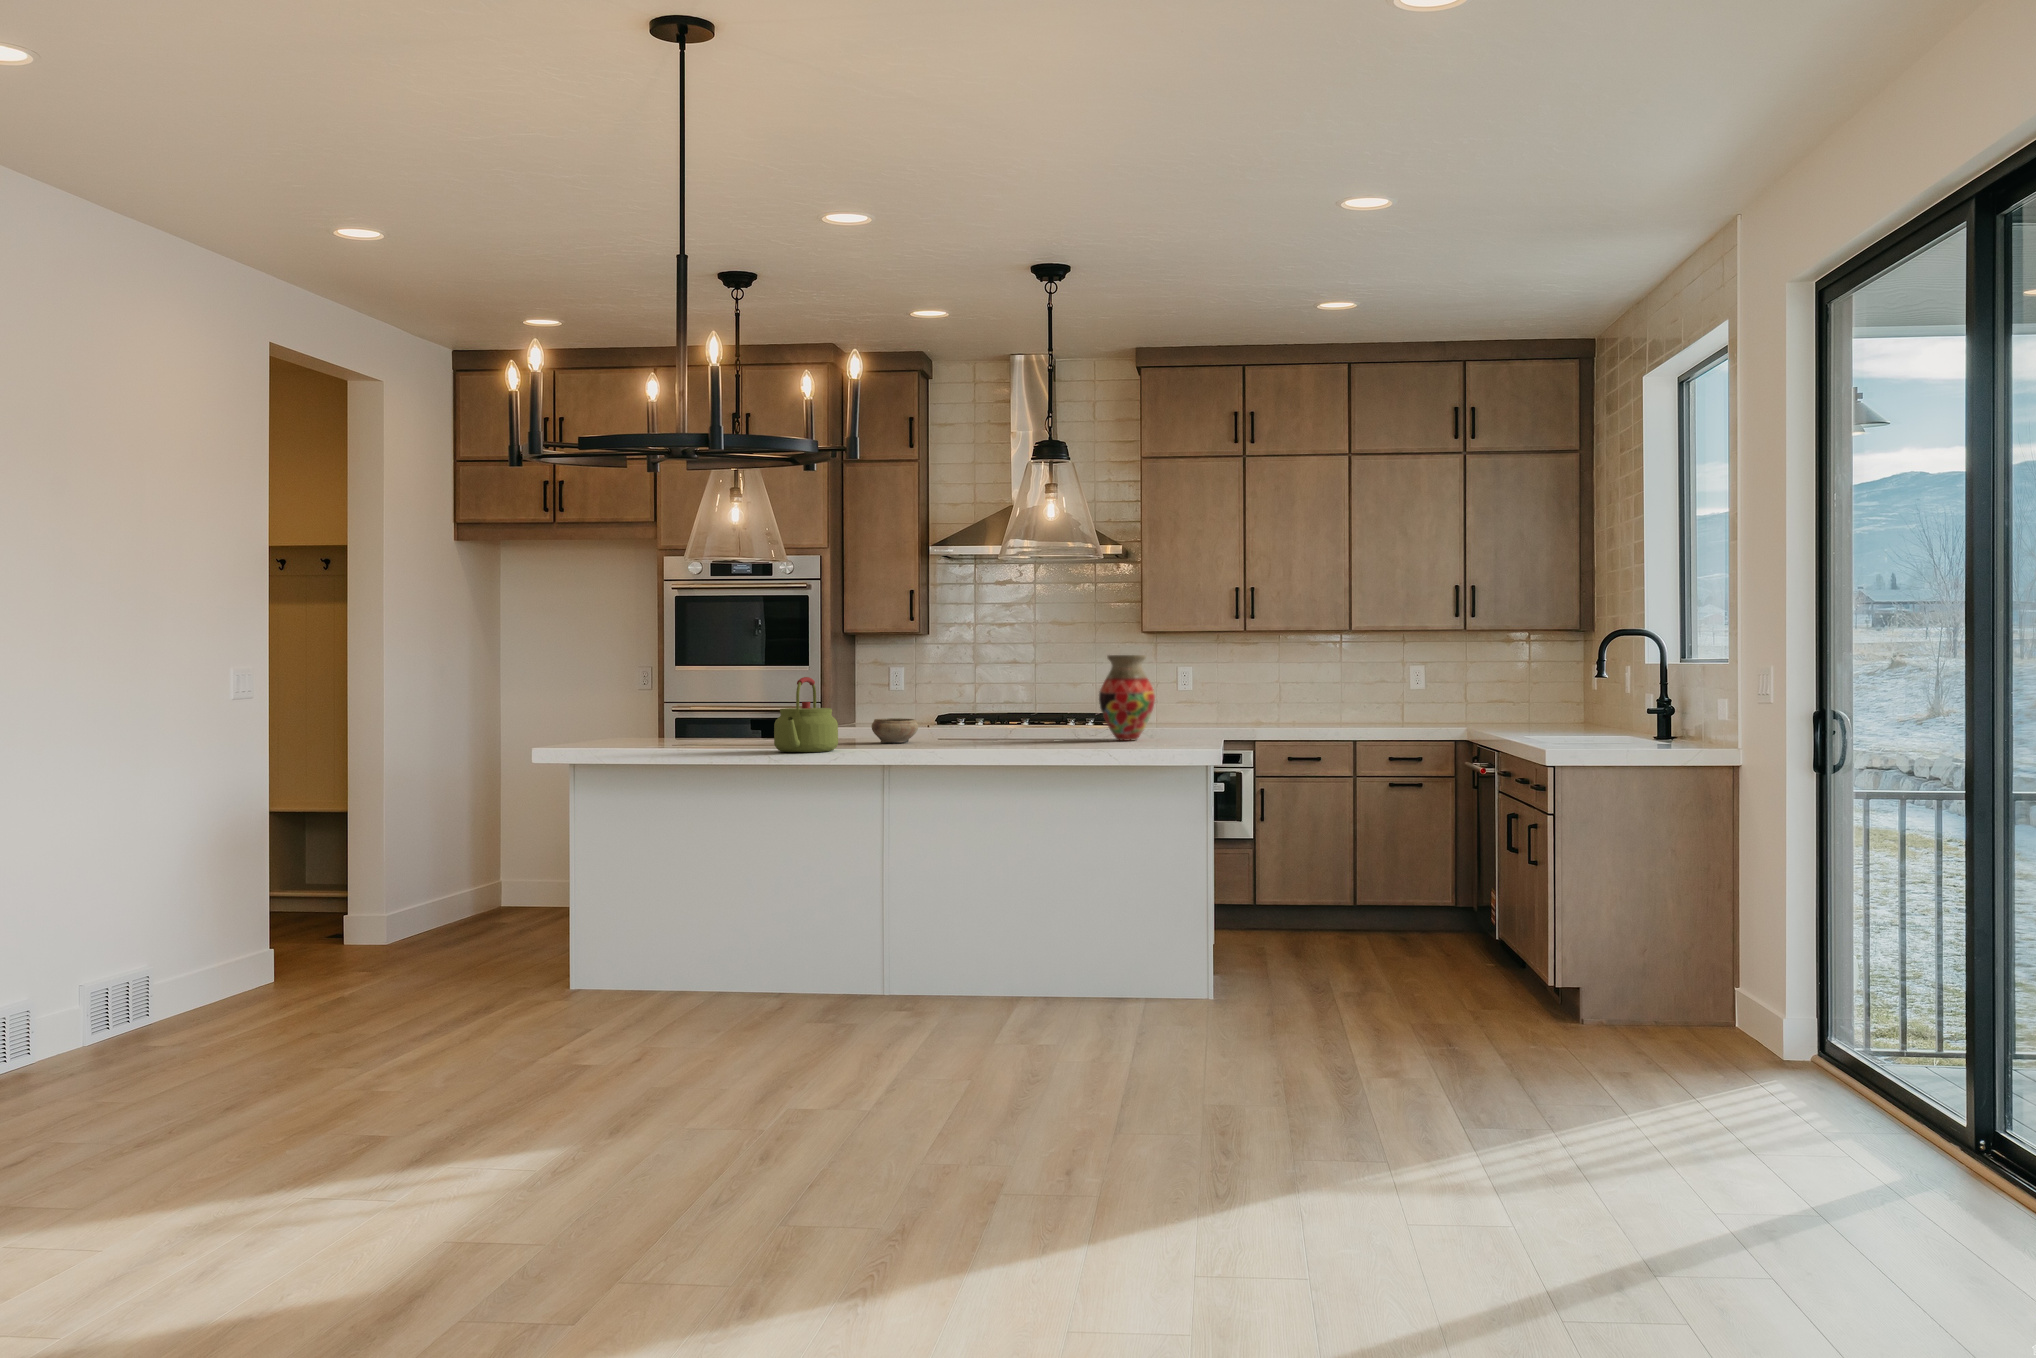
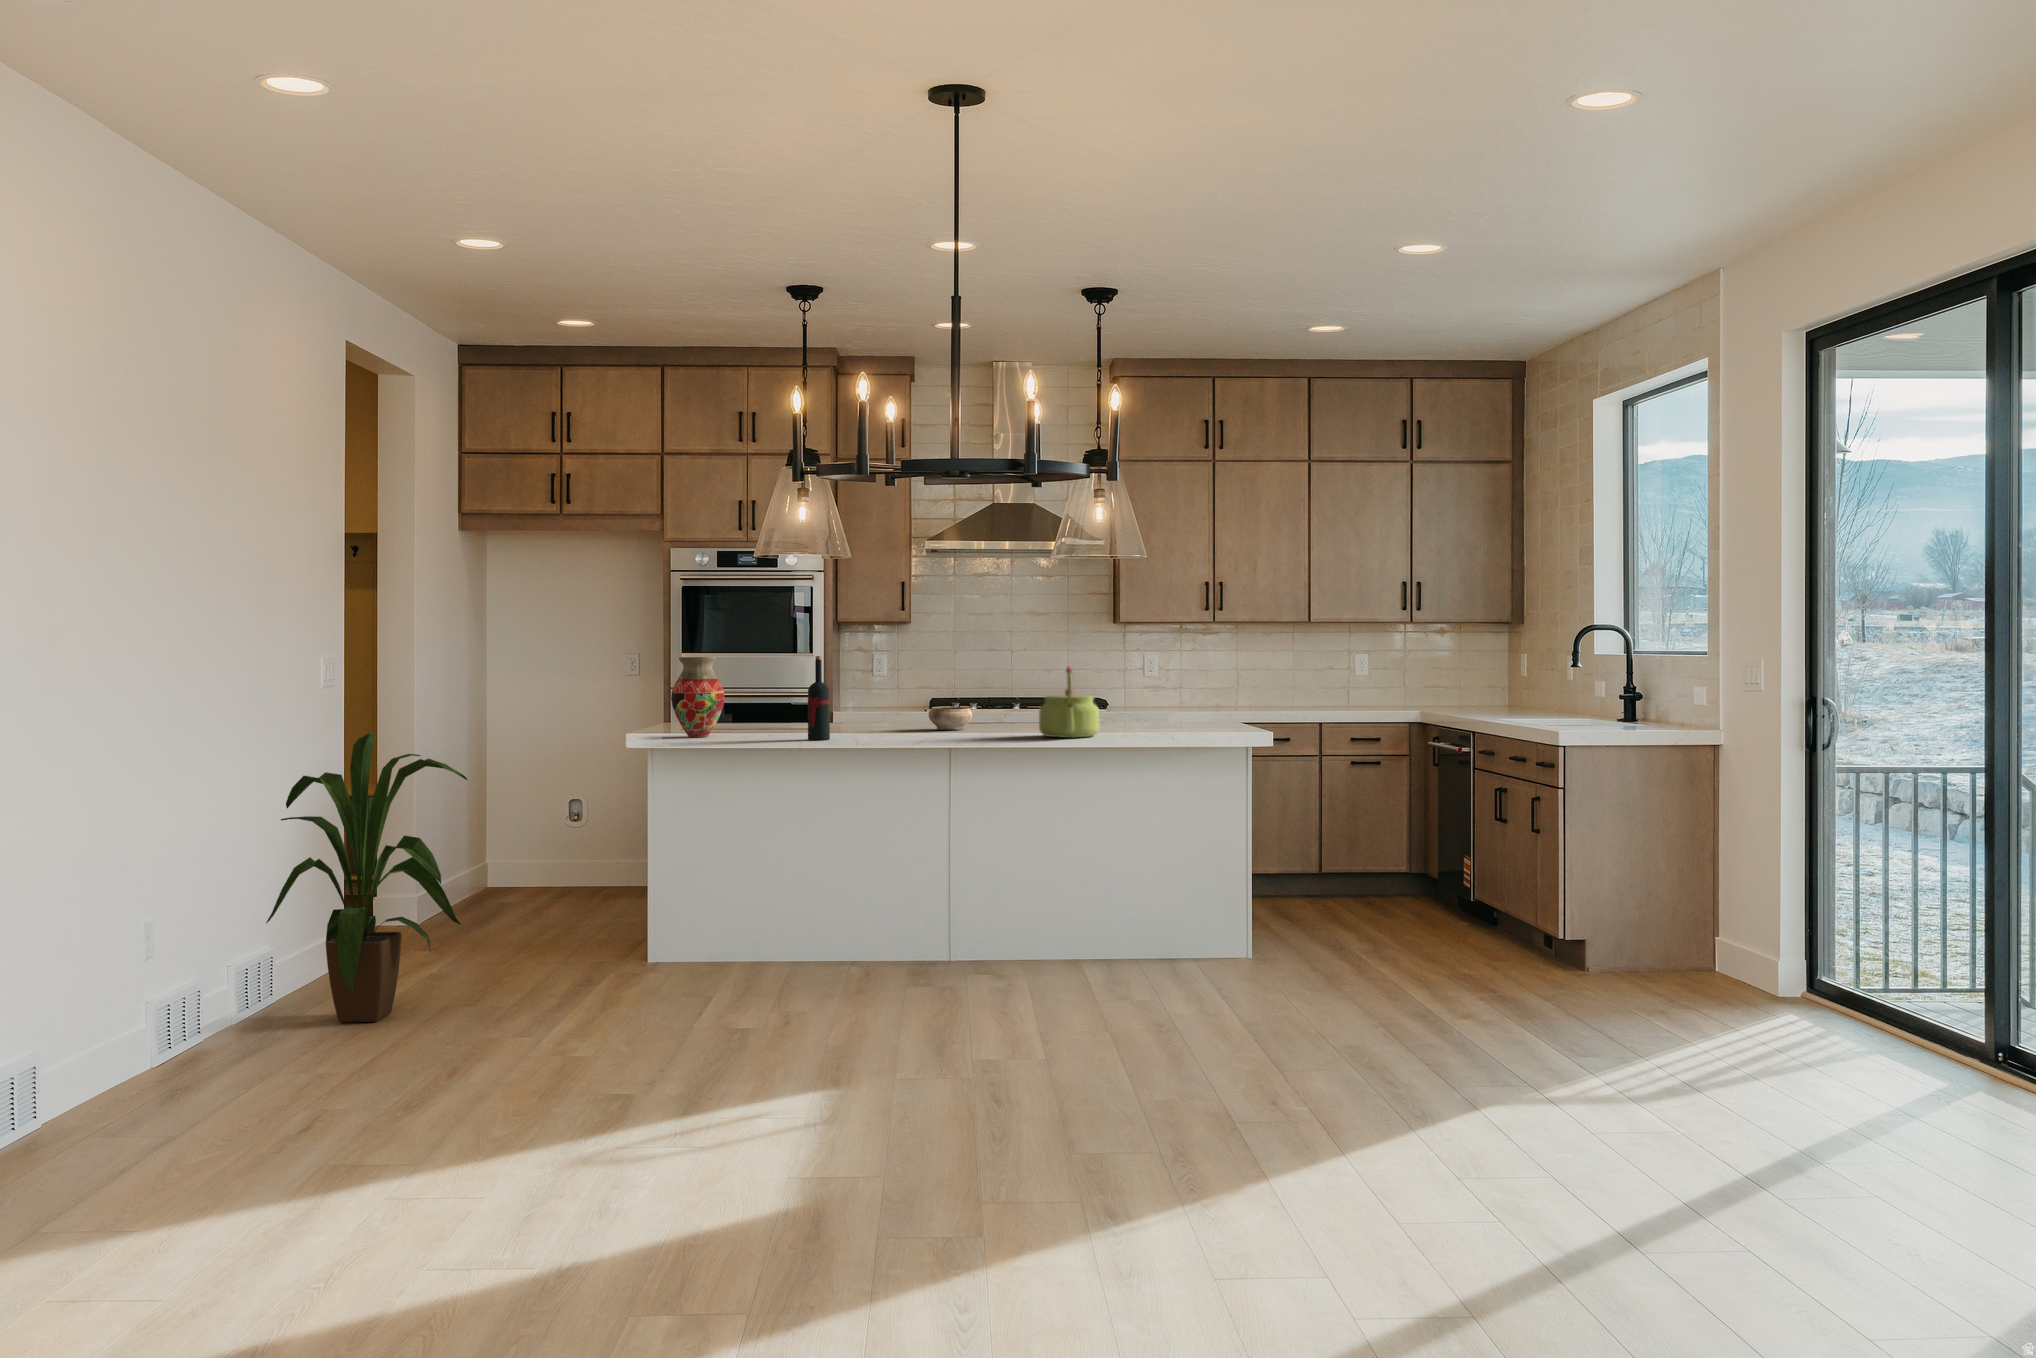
vase: present [1099,655,1155,741] -> present [671,657,725,737]
wine bottle: none [724,663,749,751] -> present [808,656,830,740]
kettle: present [774,677,838,752] -> present [1039,667,1099,738]
house plant: none [144,737,361,1030] -> present [266,732,468,1022]

